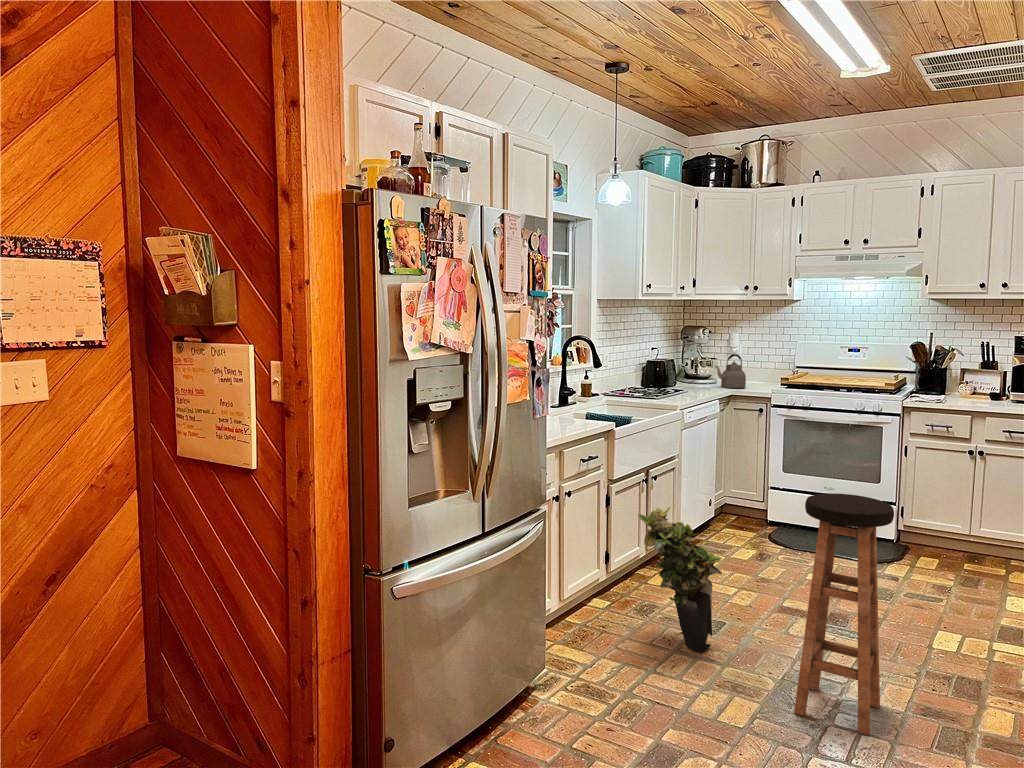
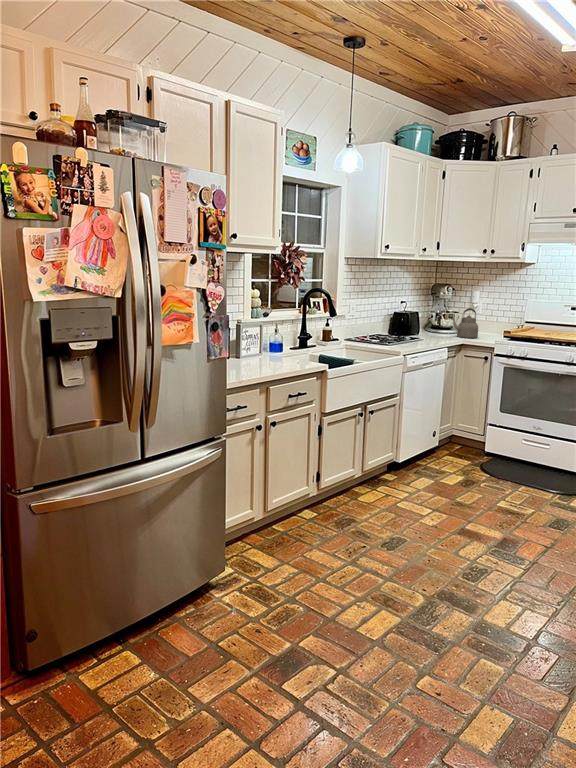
bar stool: present [794,493,894,735] -> none [429,440,533,664]
potted plant: present [637,507,722,653] -> none [325,440,397,567]

